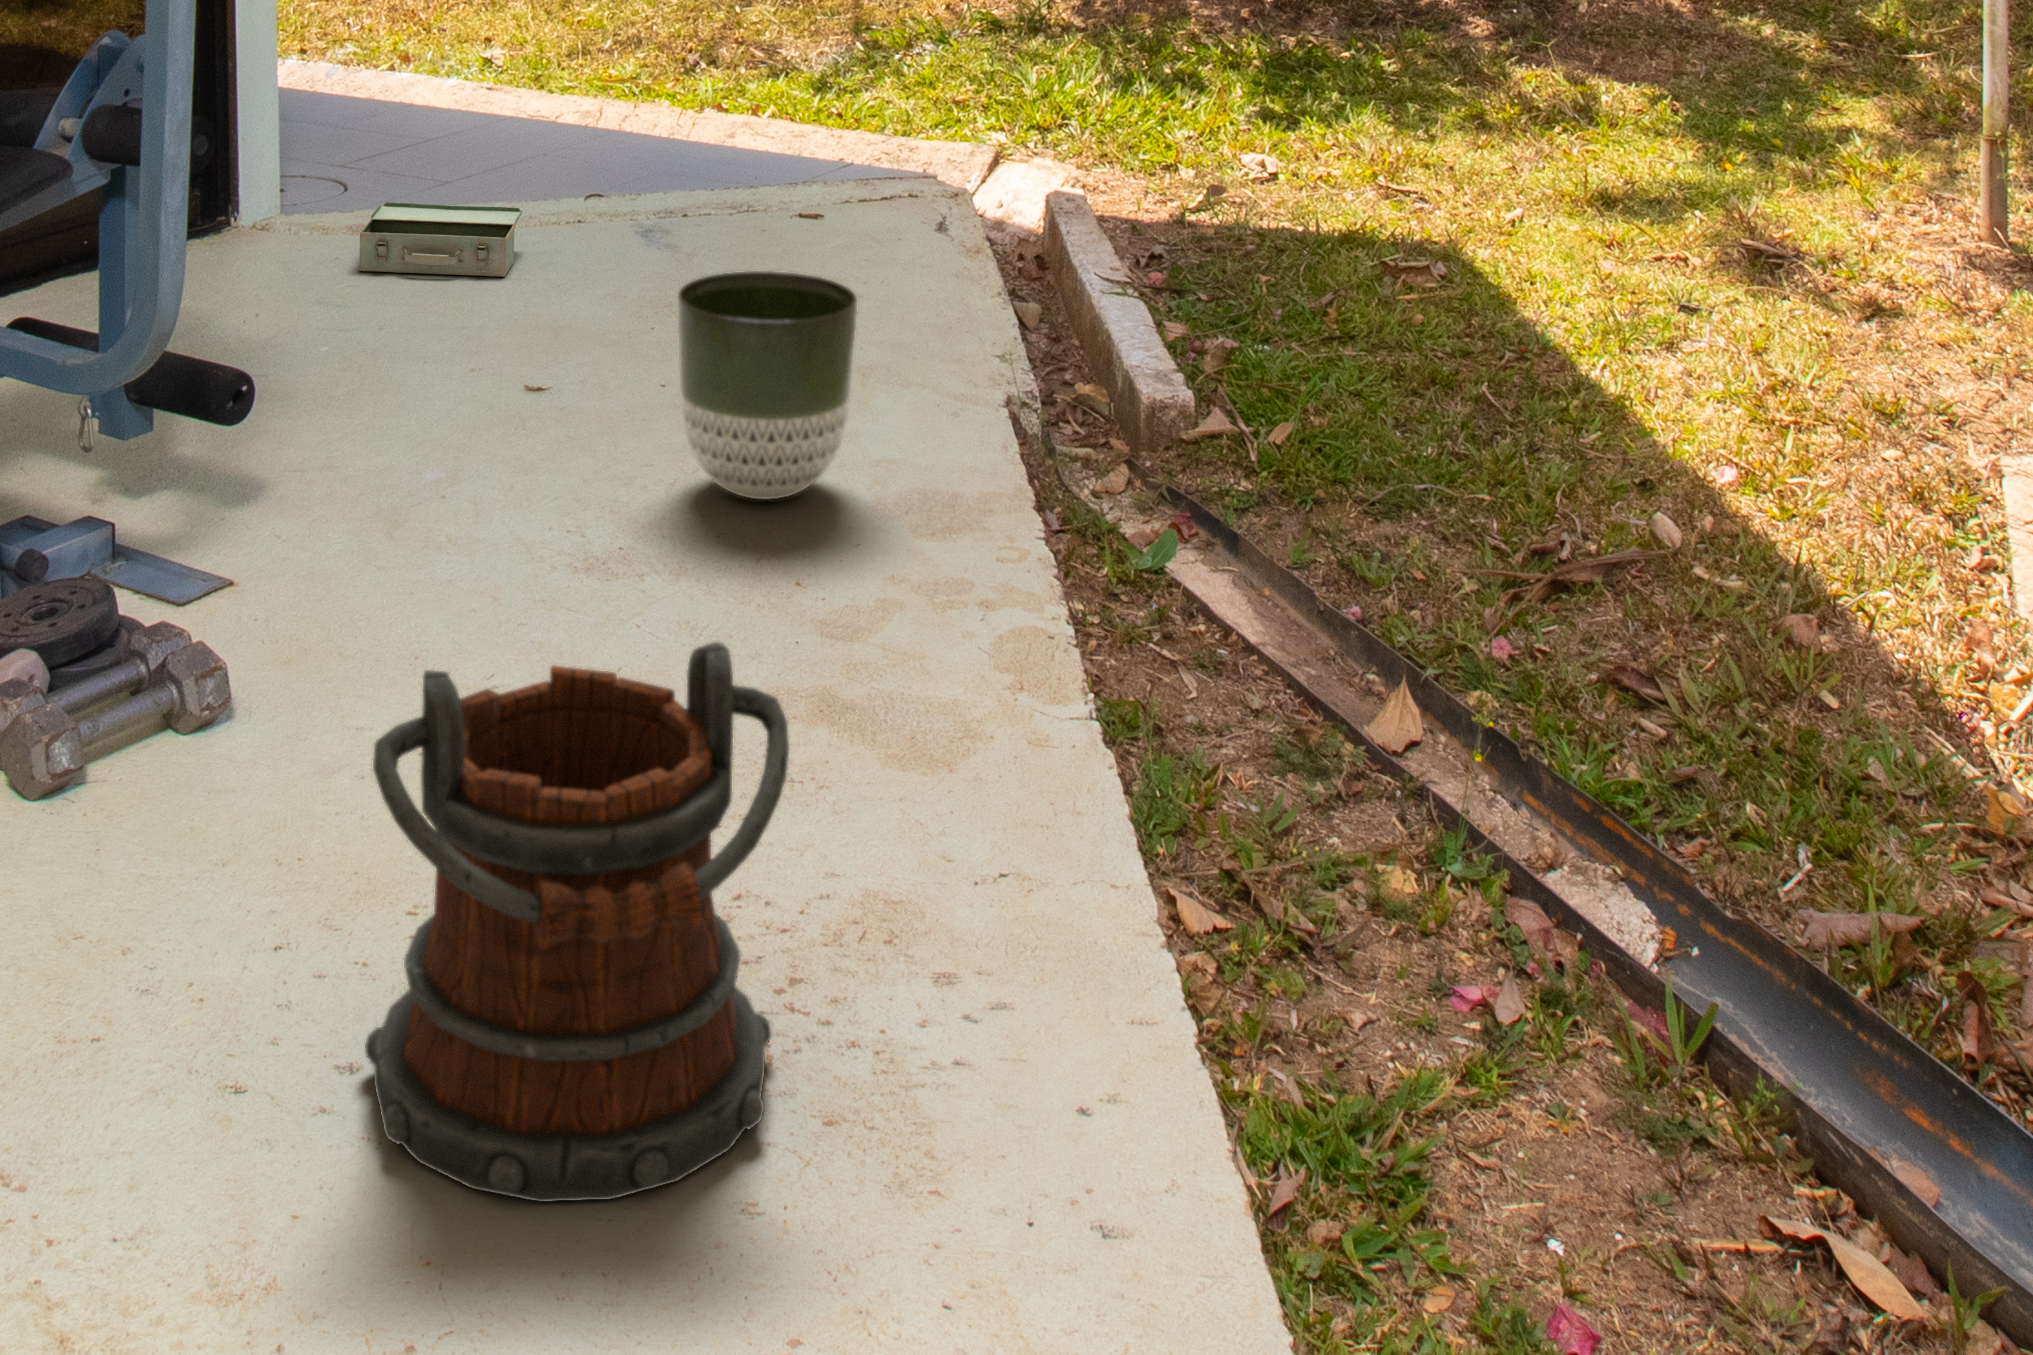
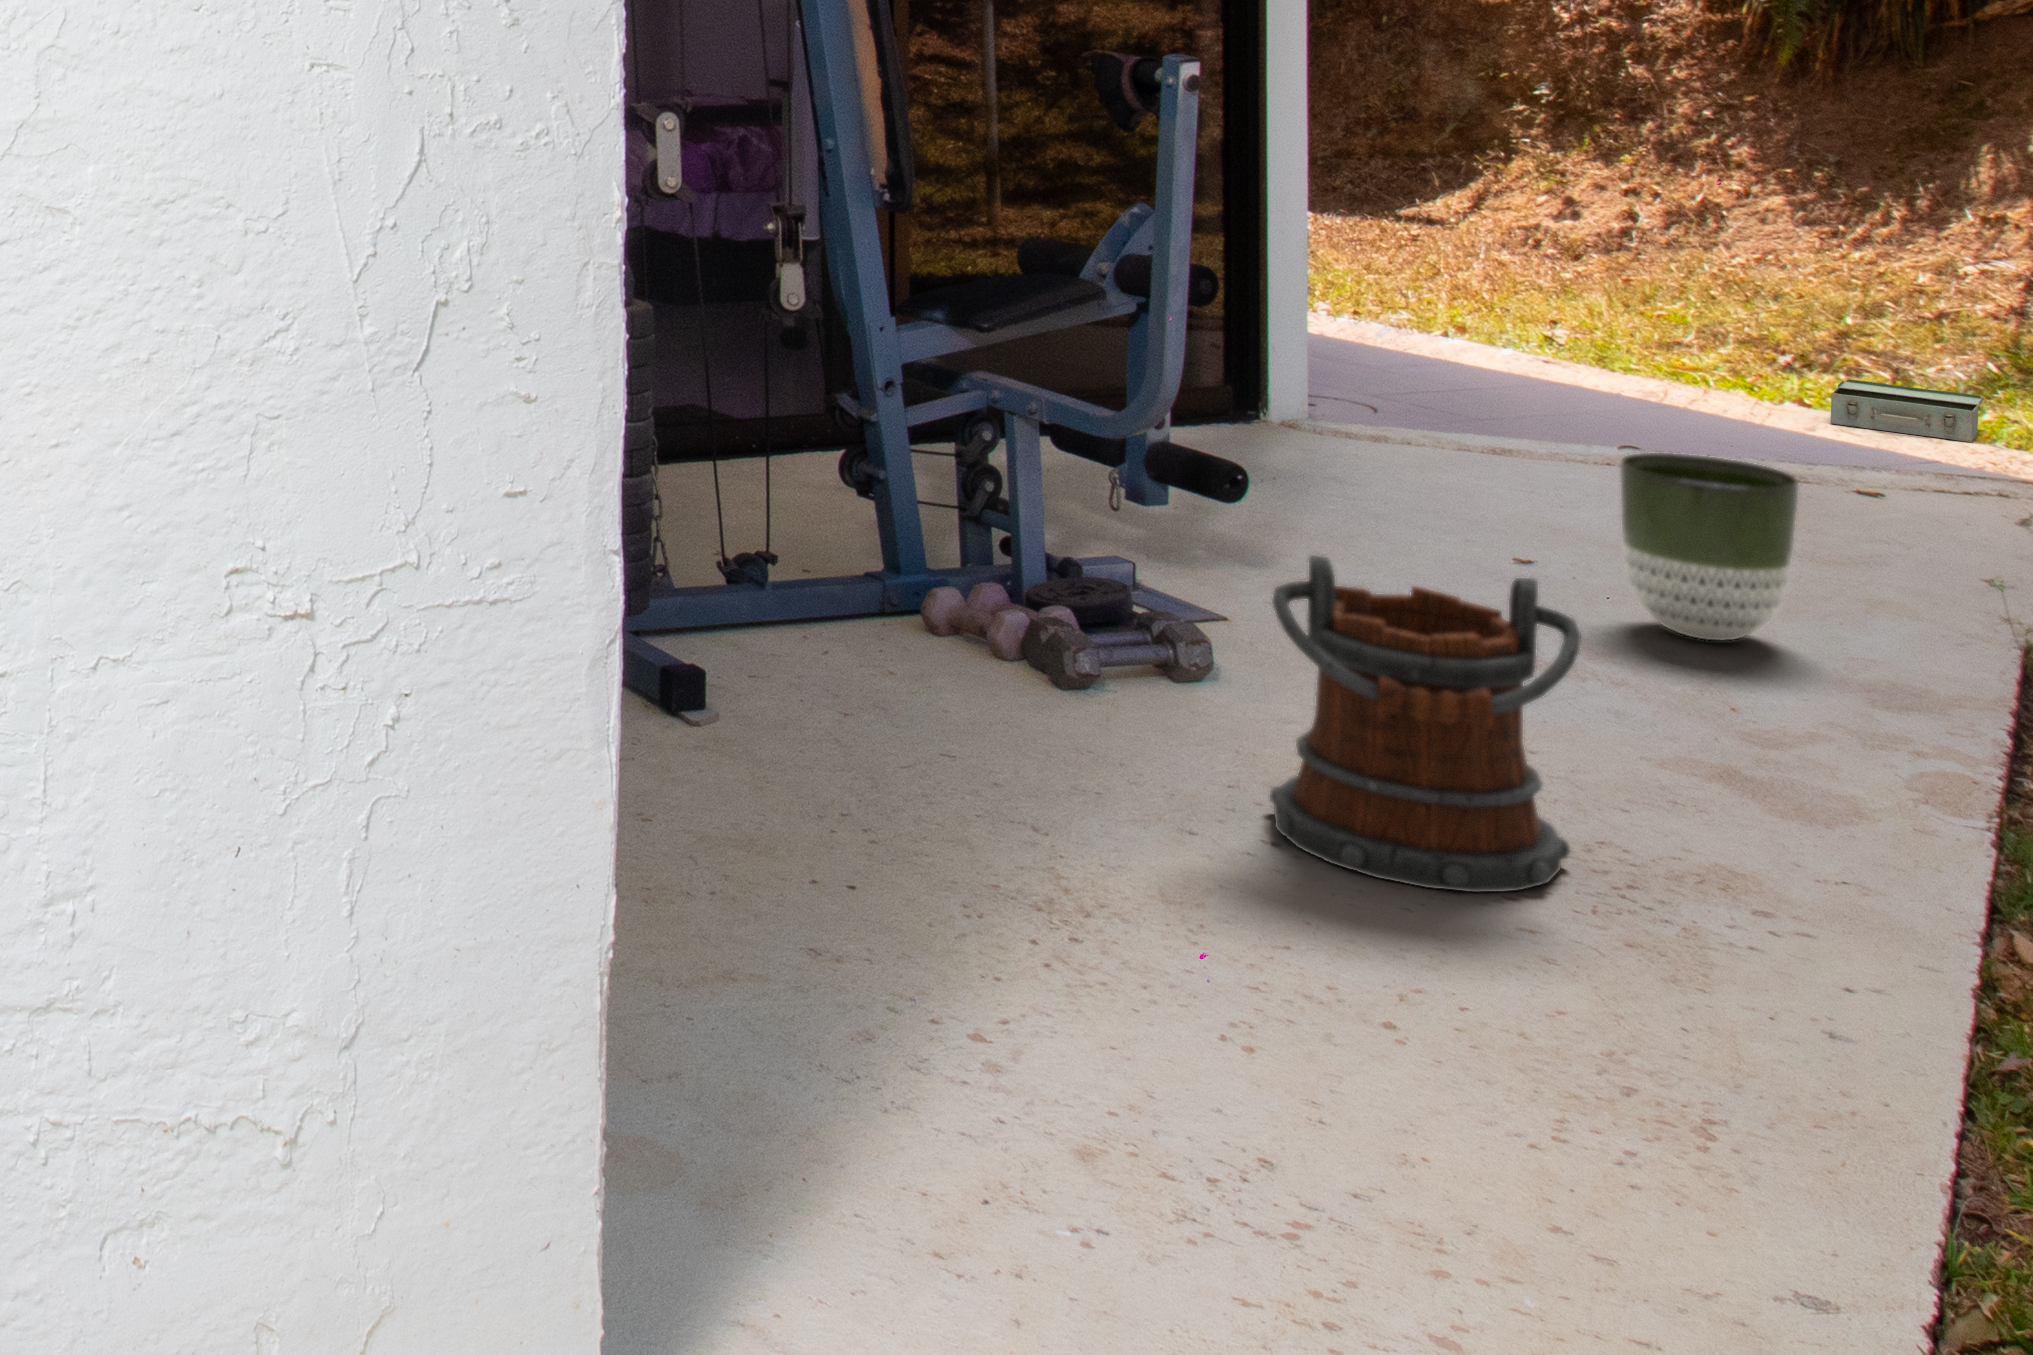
toolbox: present [359,202,523,277] -> present [1831,379,1984,442]

